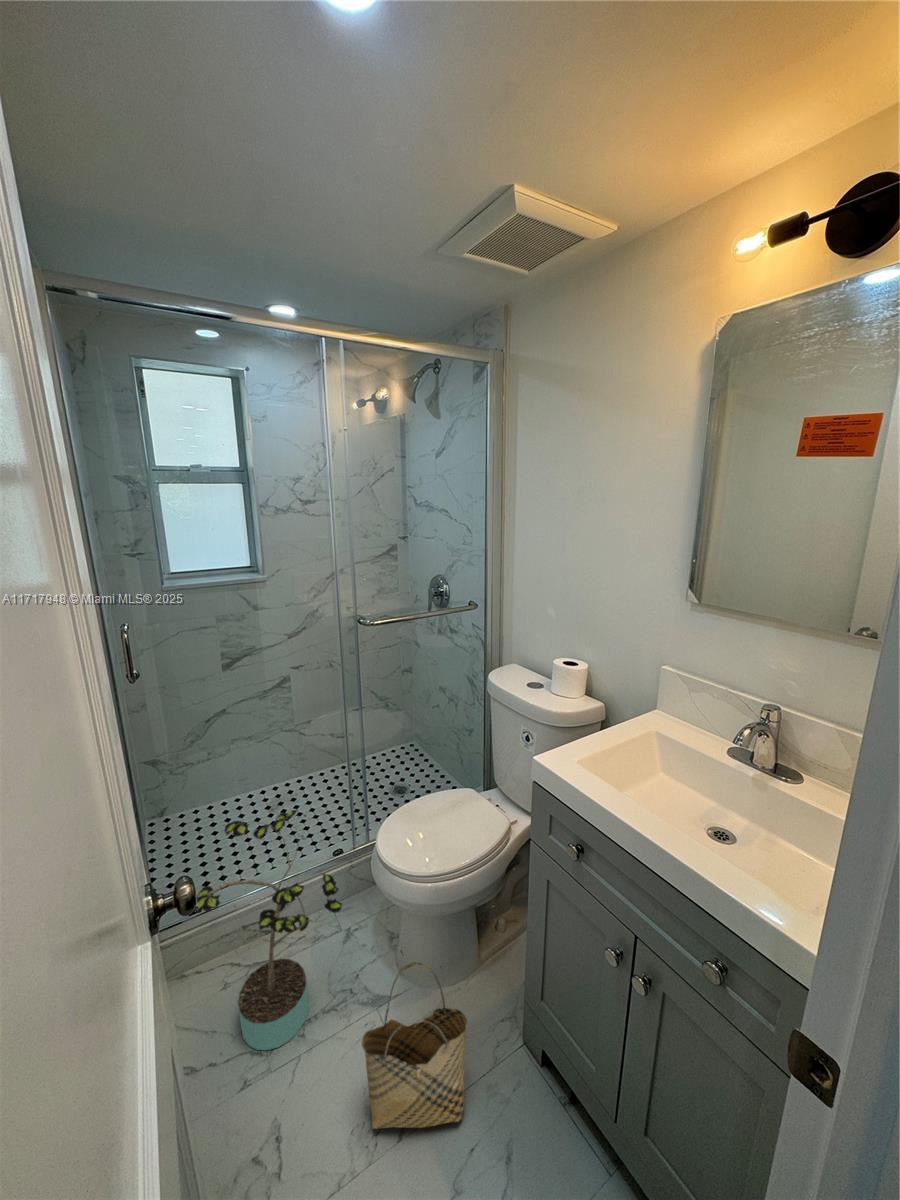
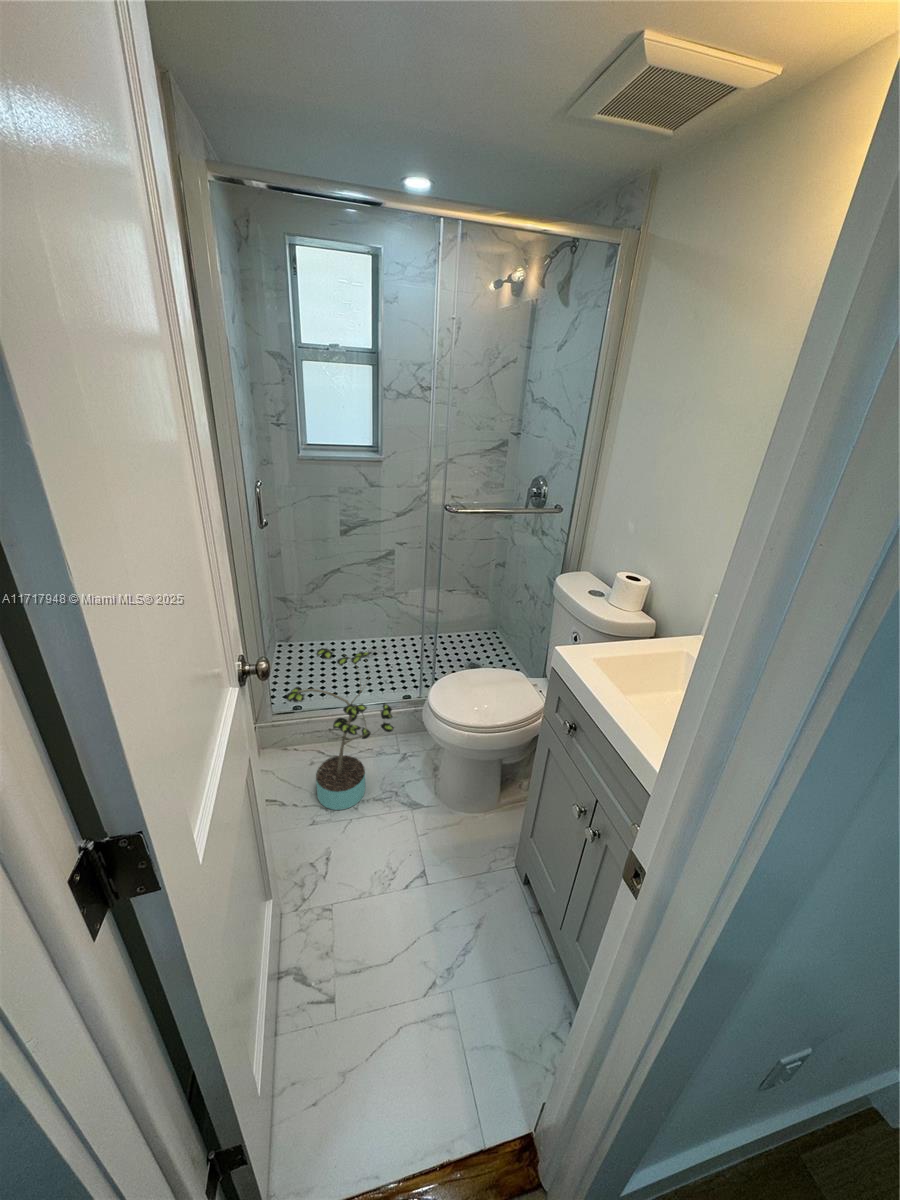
woven basket: present [362,962,467,1129] -> none [388,780,469,894]

